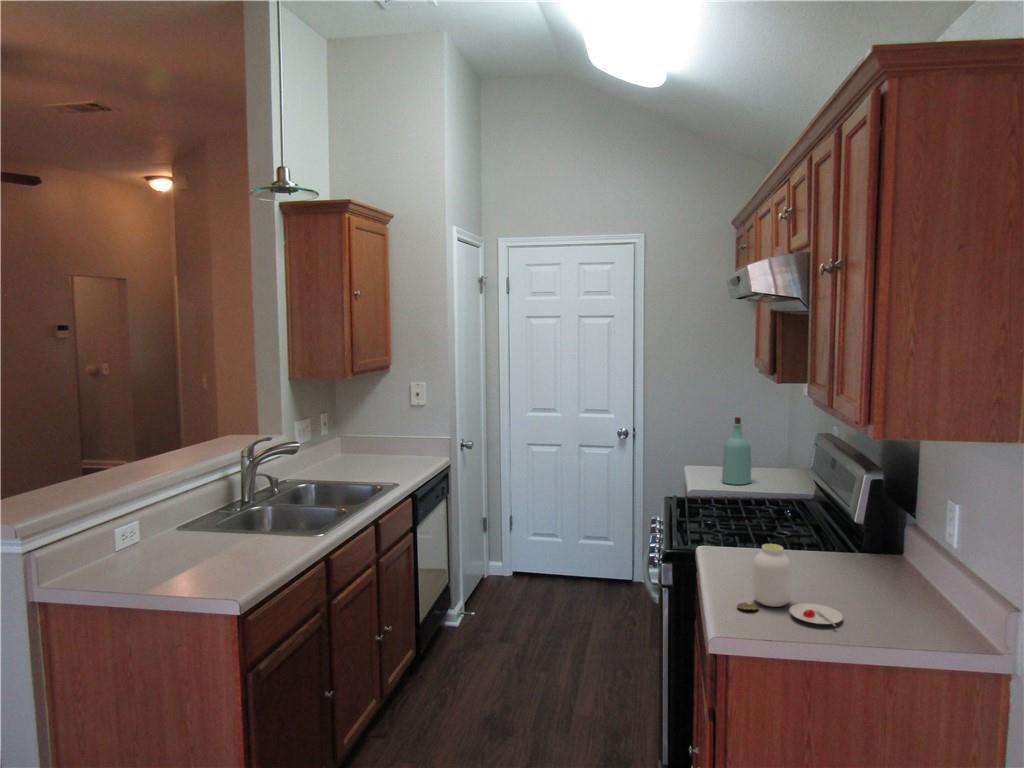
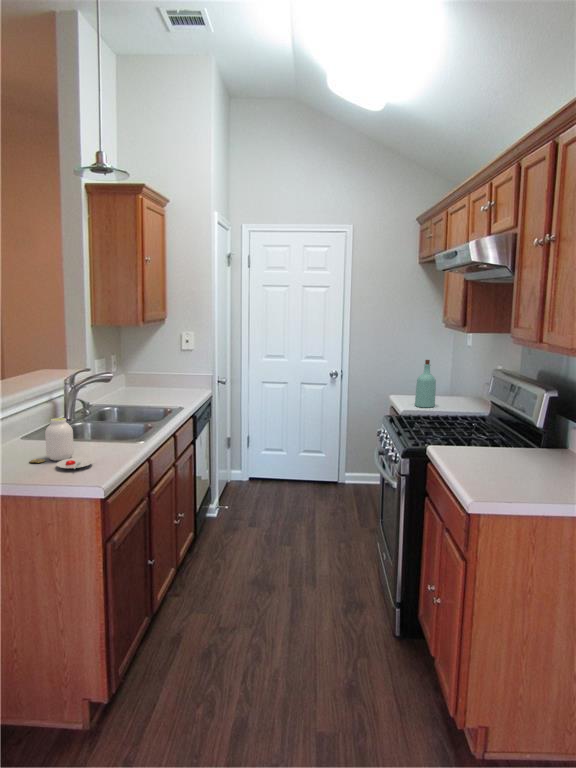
jar: present [737,544,843,626] -> present [30,418,93,469]

